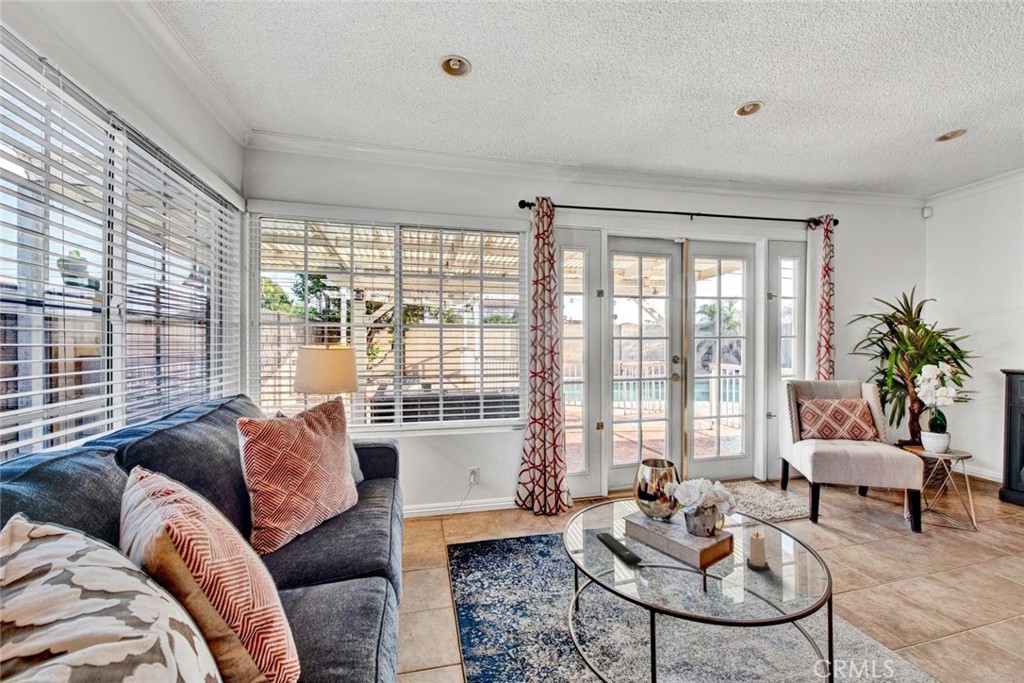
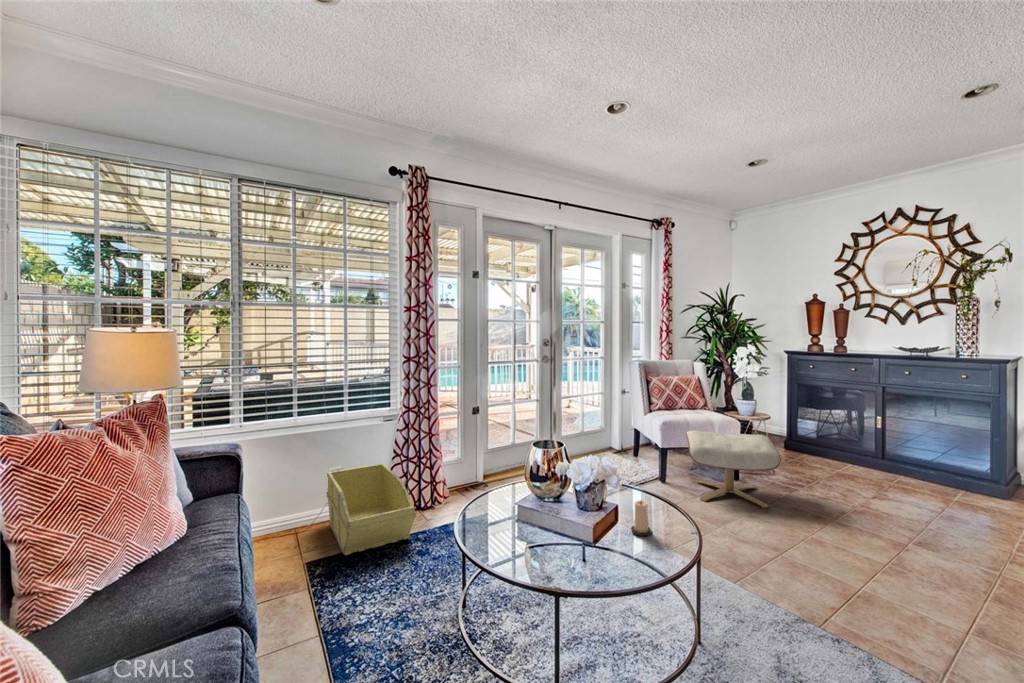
ottoman: none [845,465,975,568] -> present [686,430,781,508]
storage bin: none [464,469,538,547] -> present [327,464,416,555]
remote control: present [597,533,642,564] -> none [486,520,536,550]

